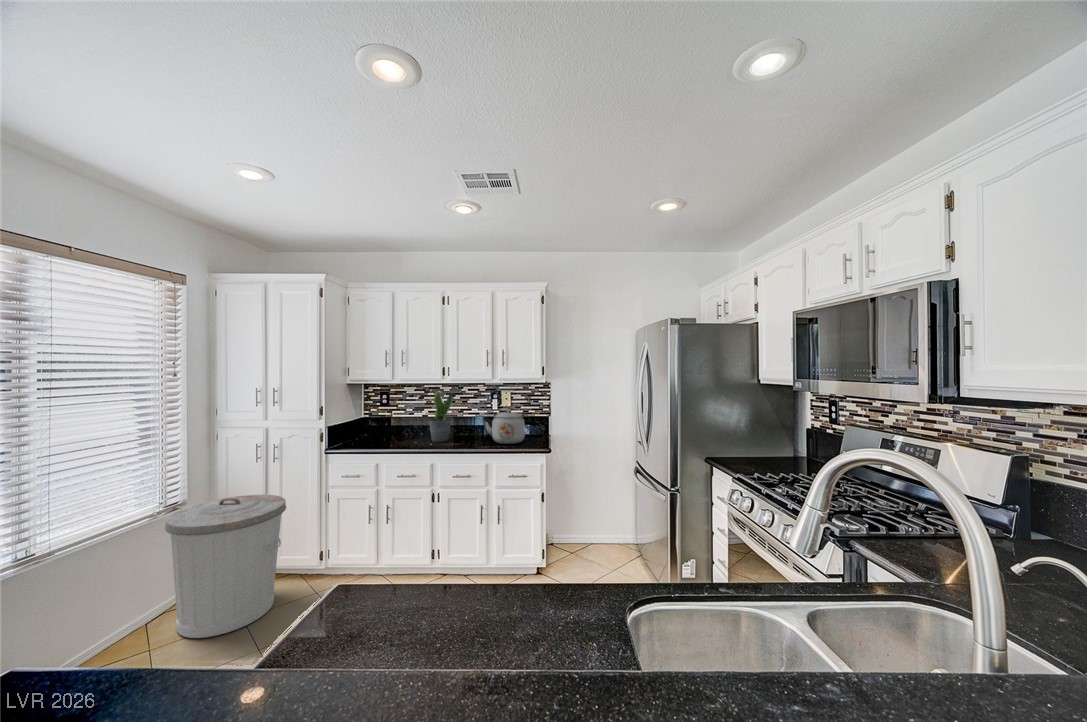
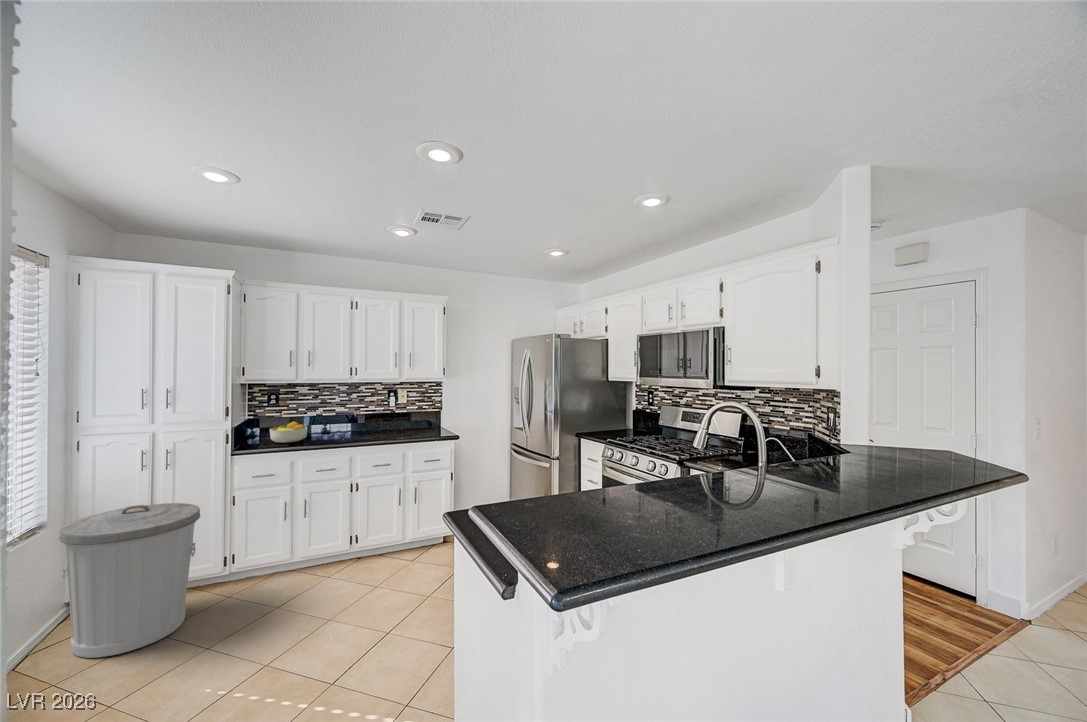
potted plant: present [429,391,452,442] -> none [332,389,356,438]
kettle: present [485,410,525,444] -> none [390,407,427,436]
fruit bowl: none [366,422,406,444] -> present [270,421,308,443]

